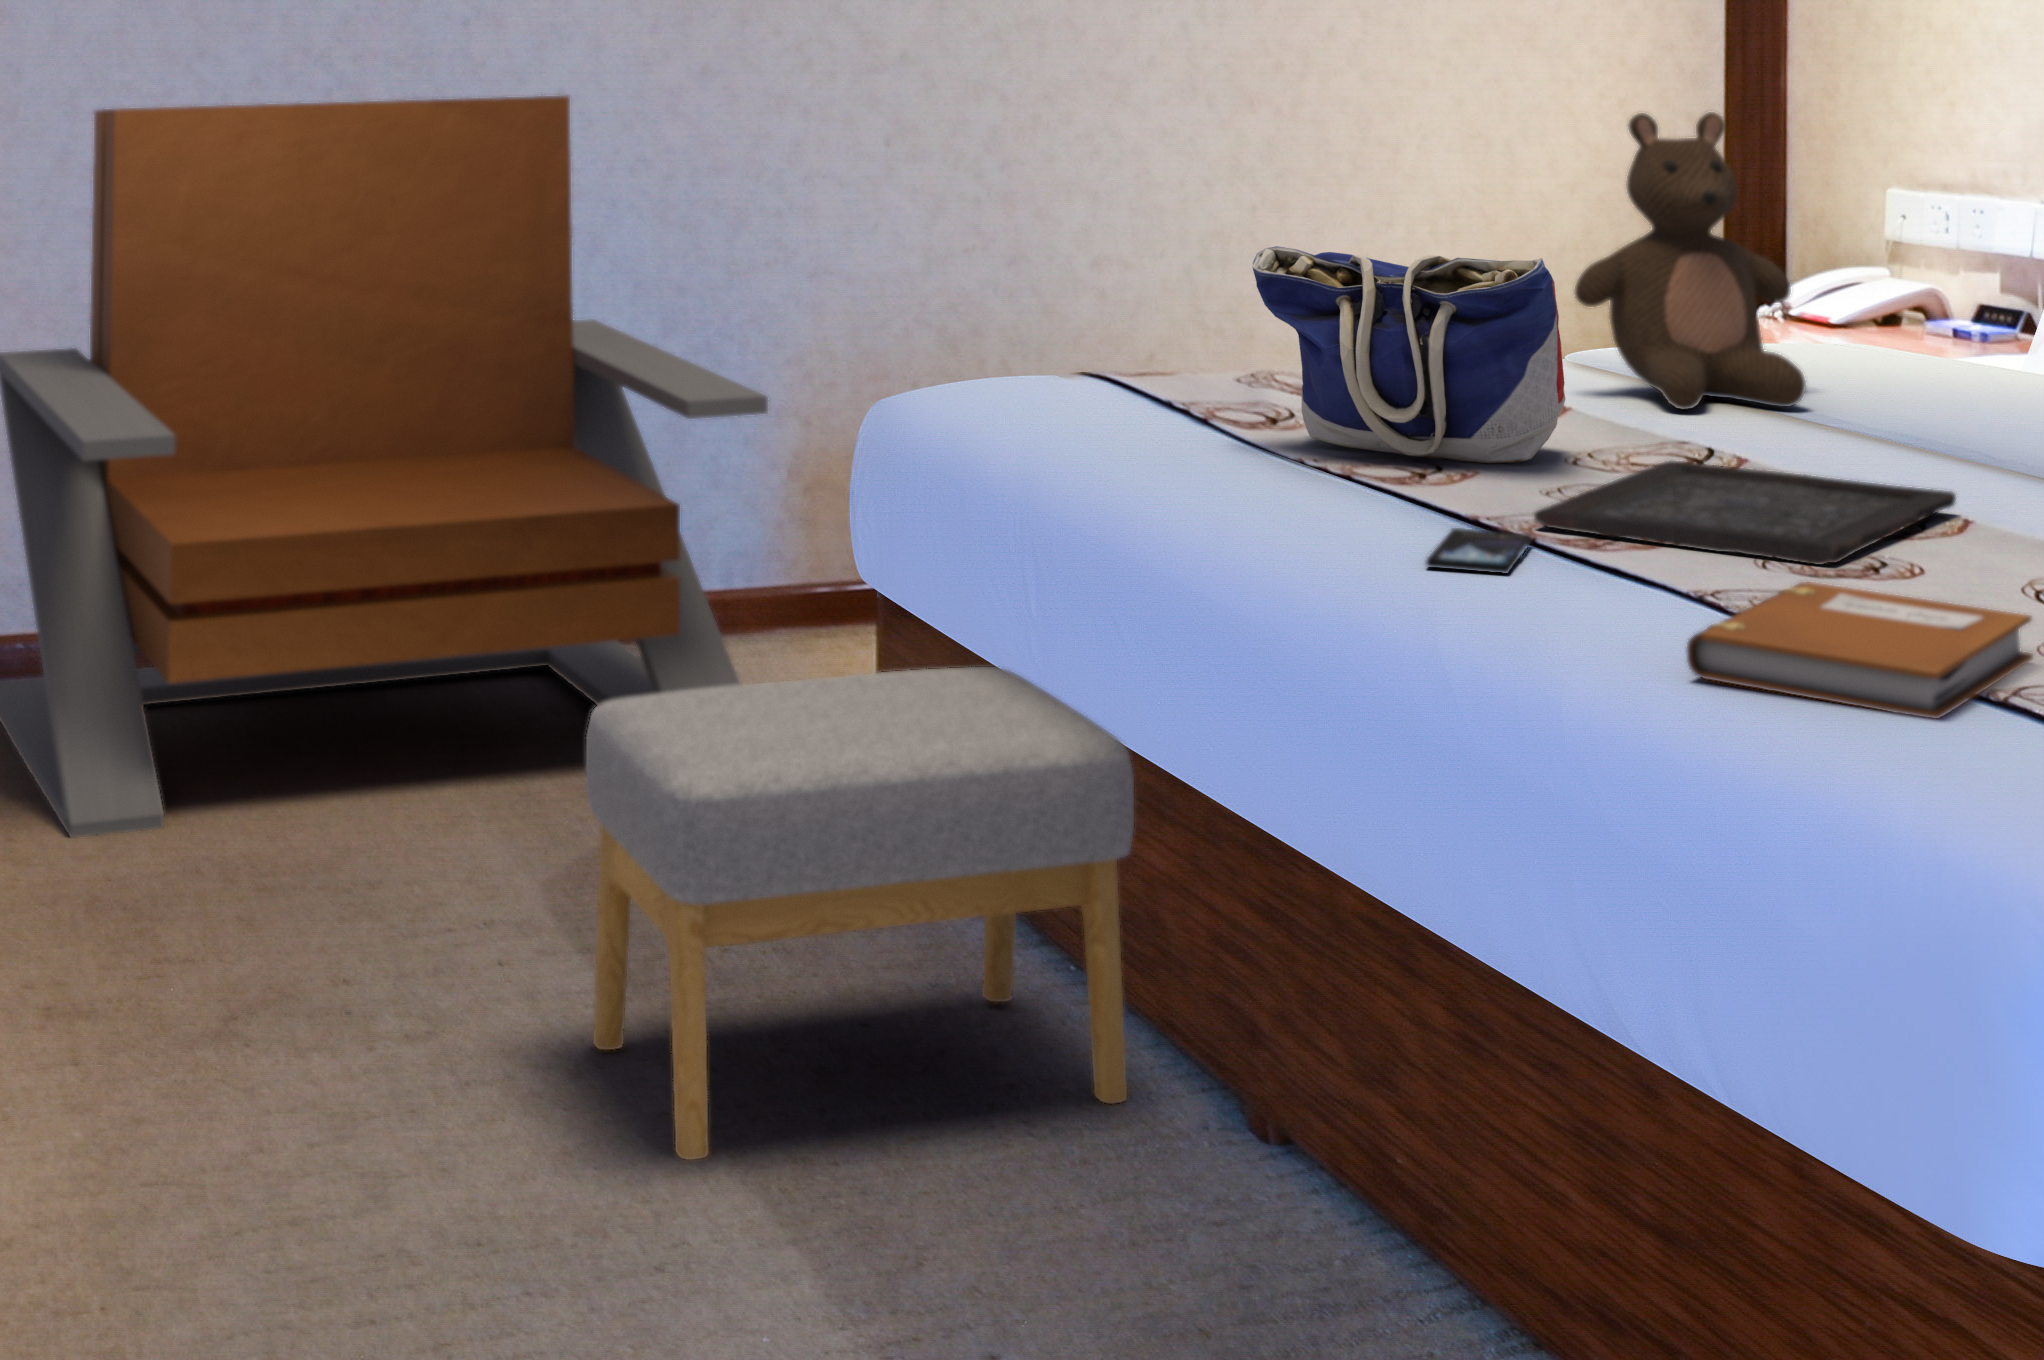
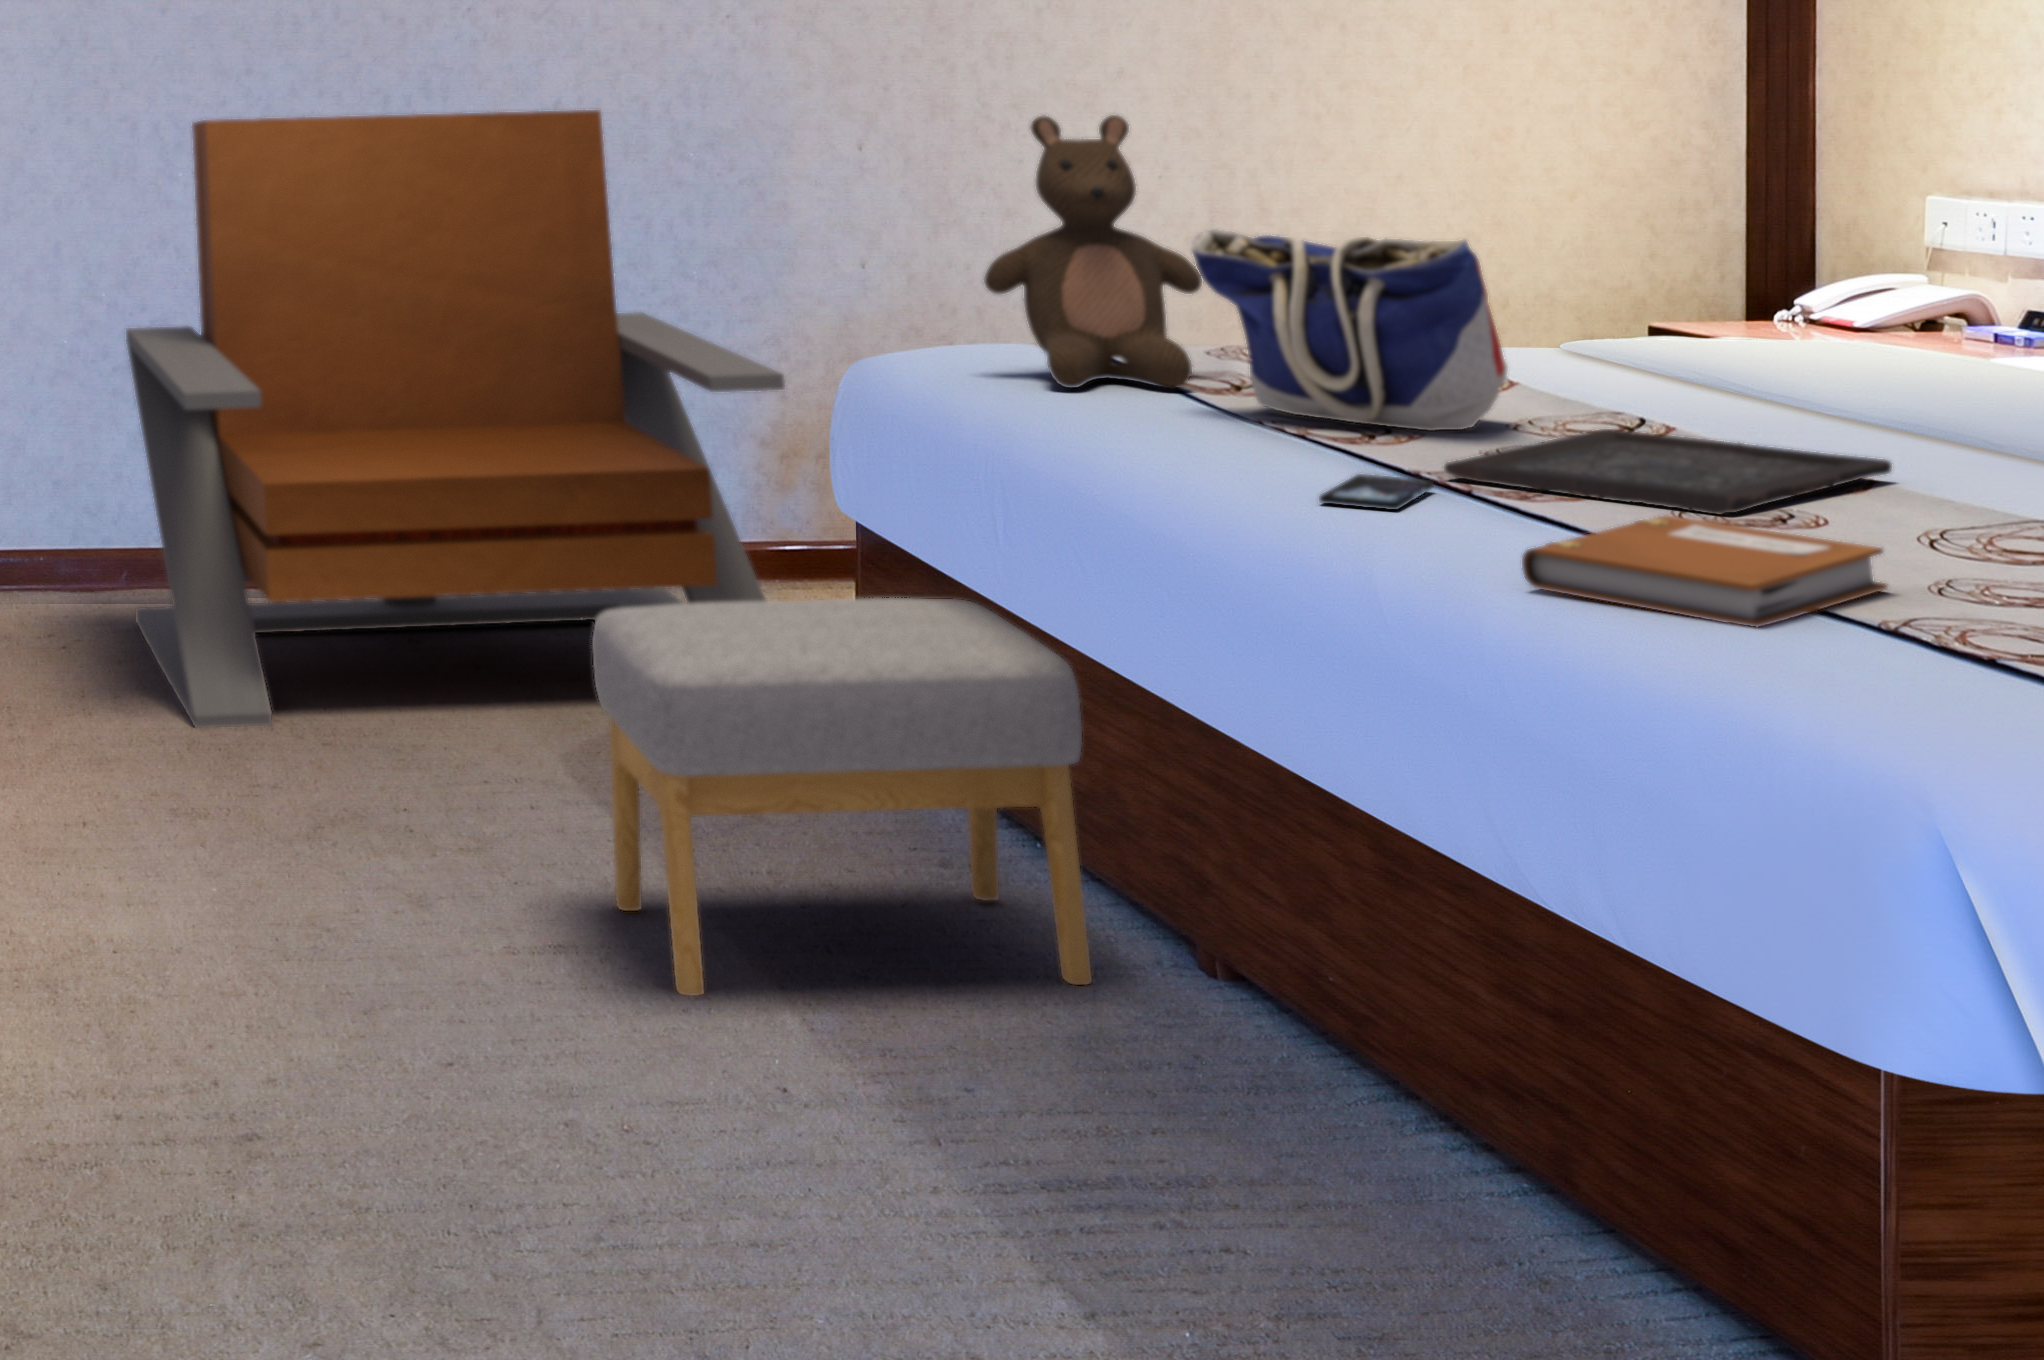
stuffed bear: present [1575,112,1806,410] -> present [984,115,1202,388]

